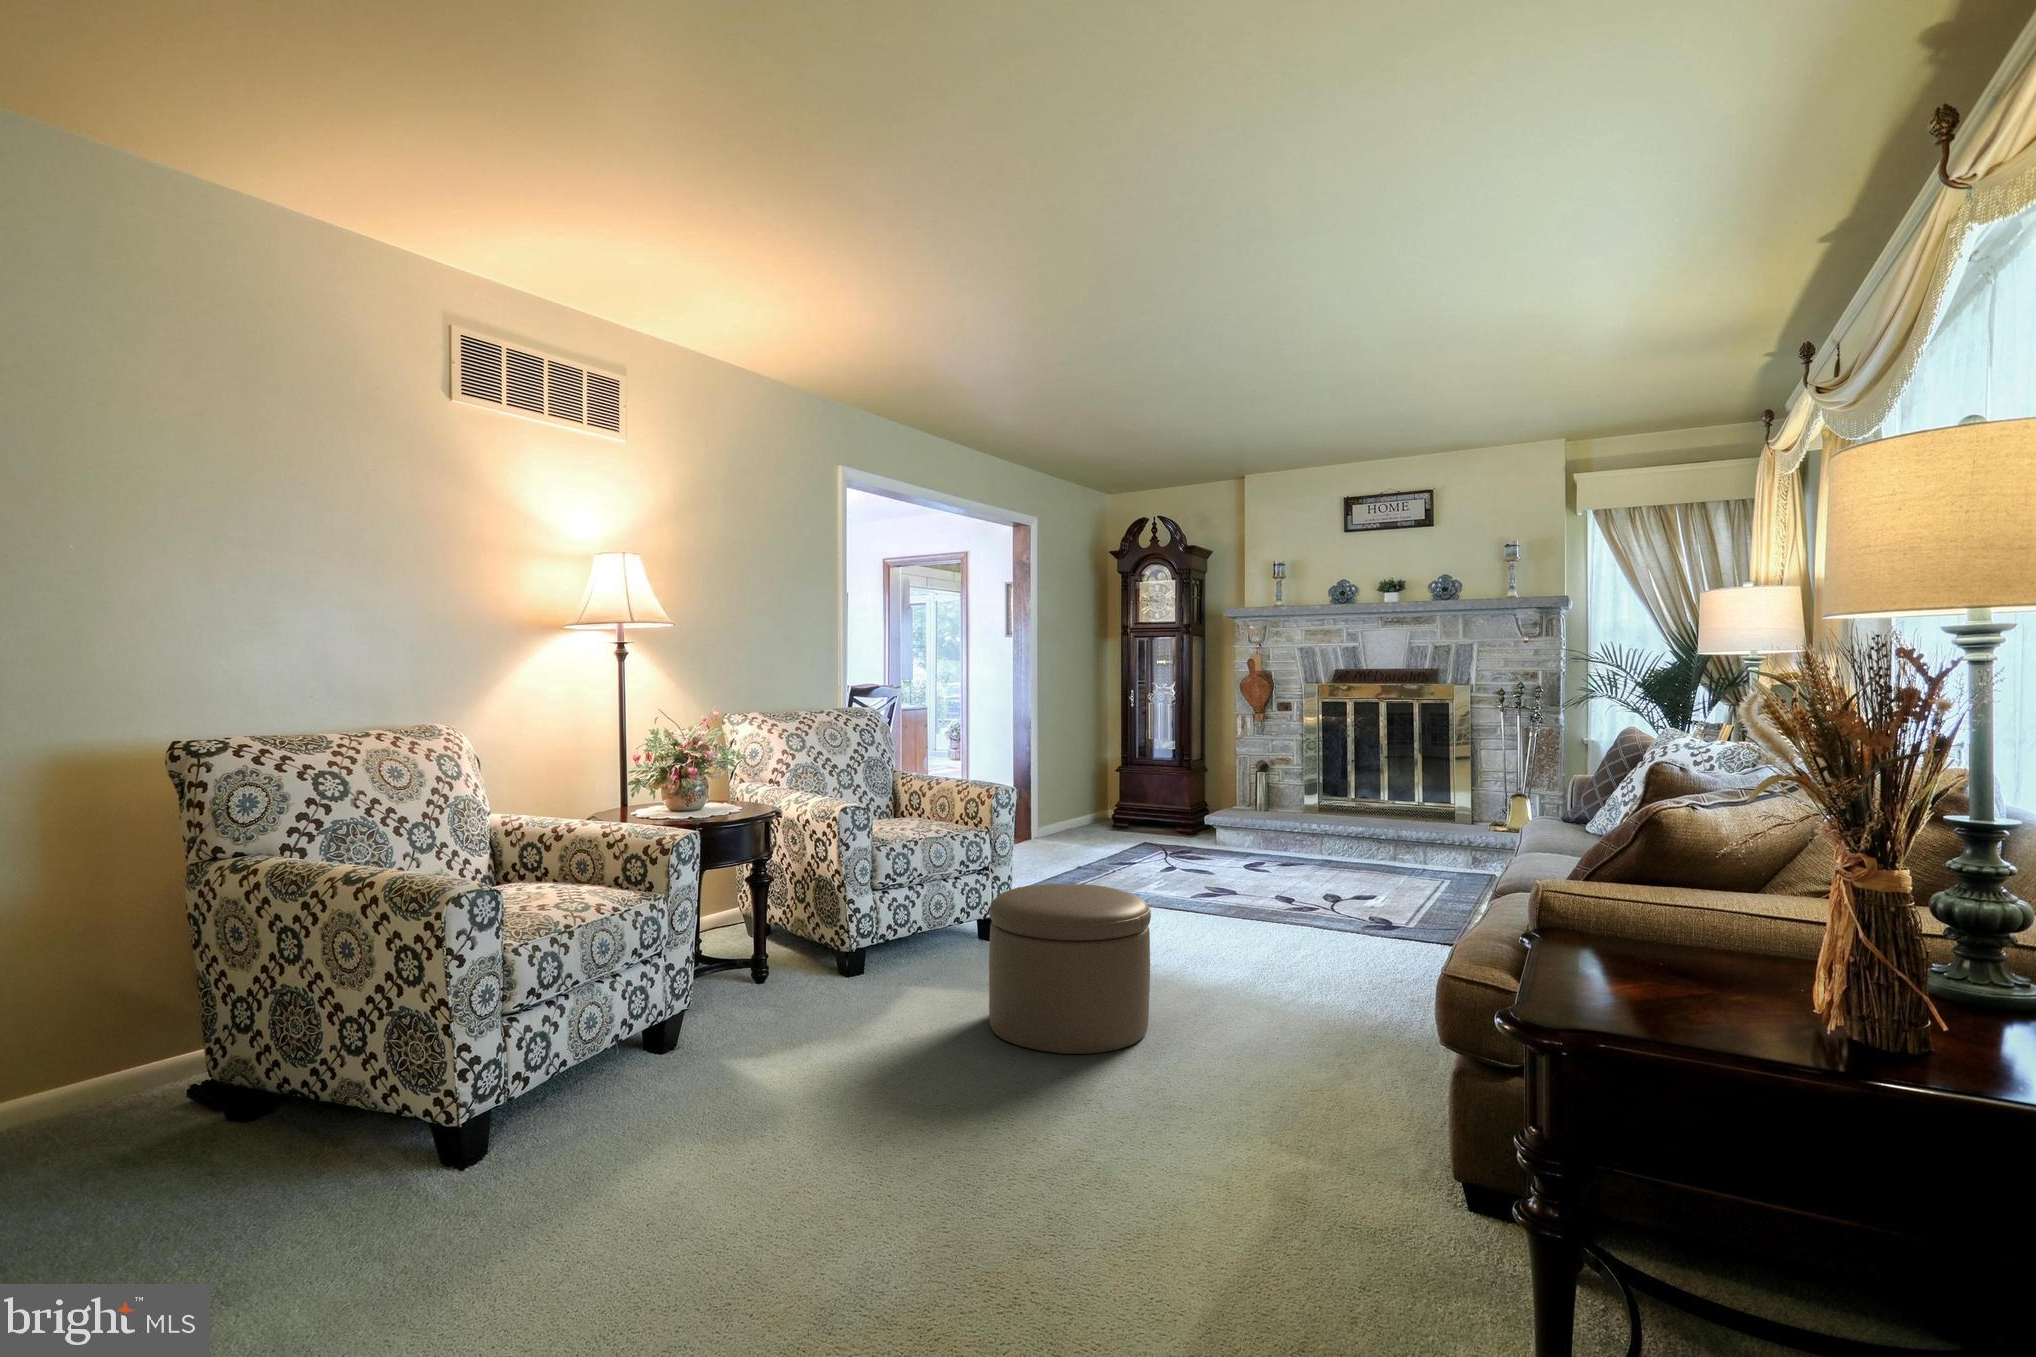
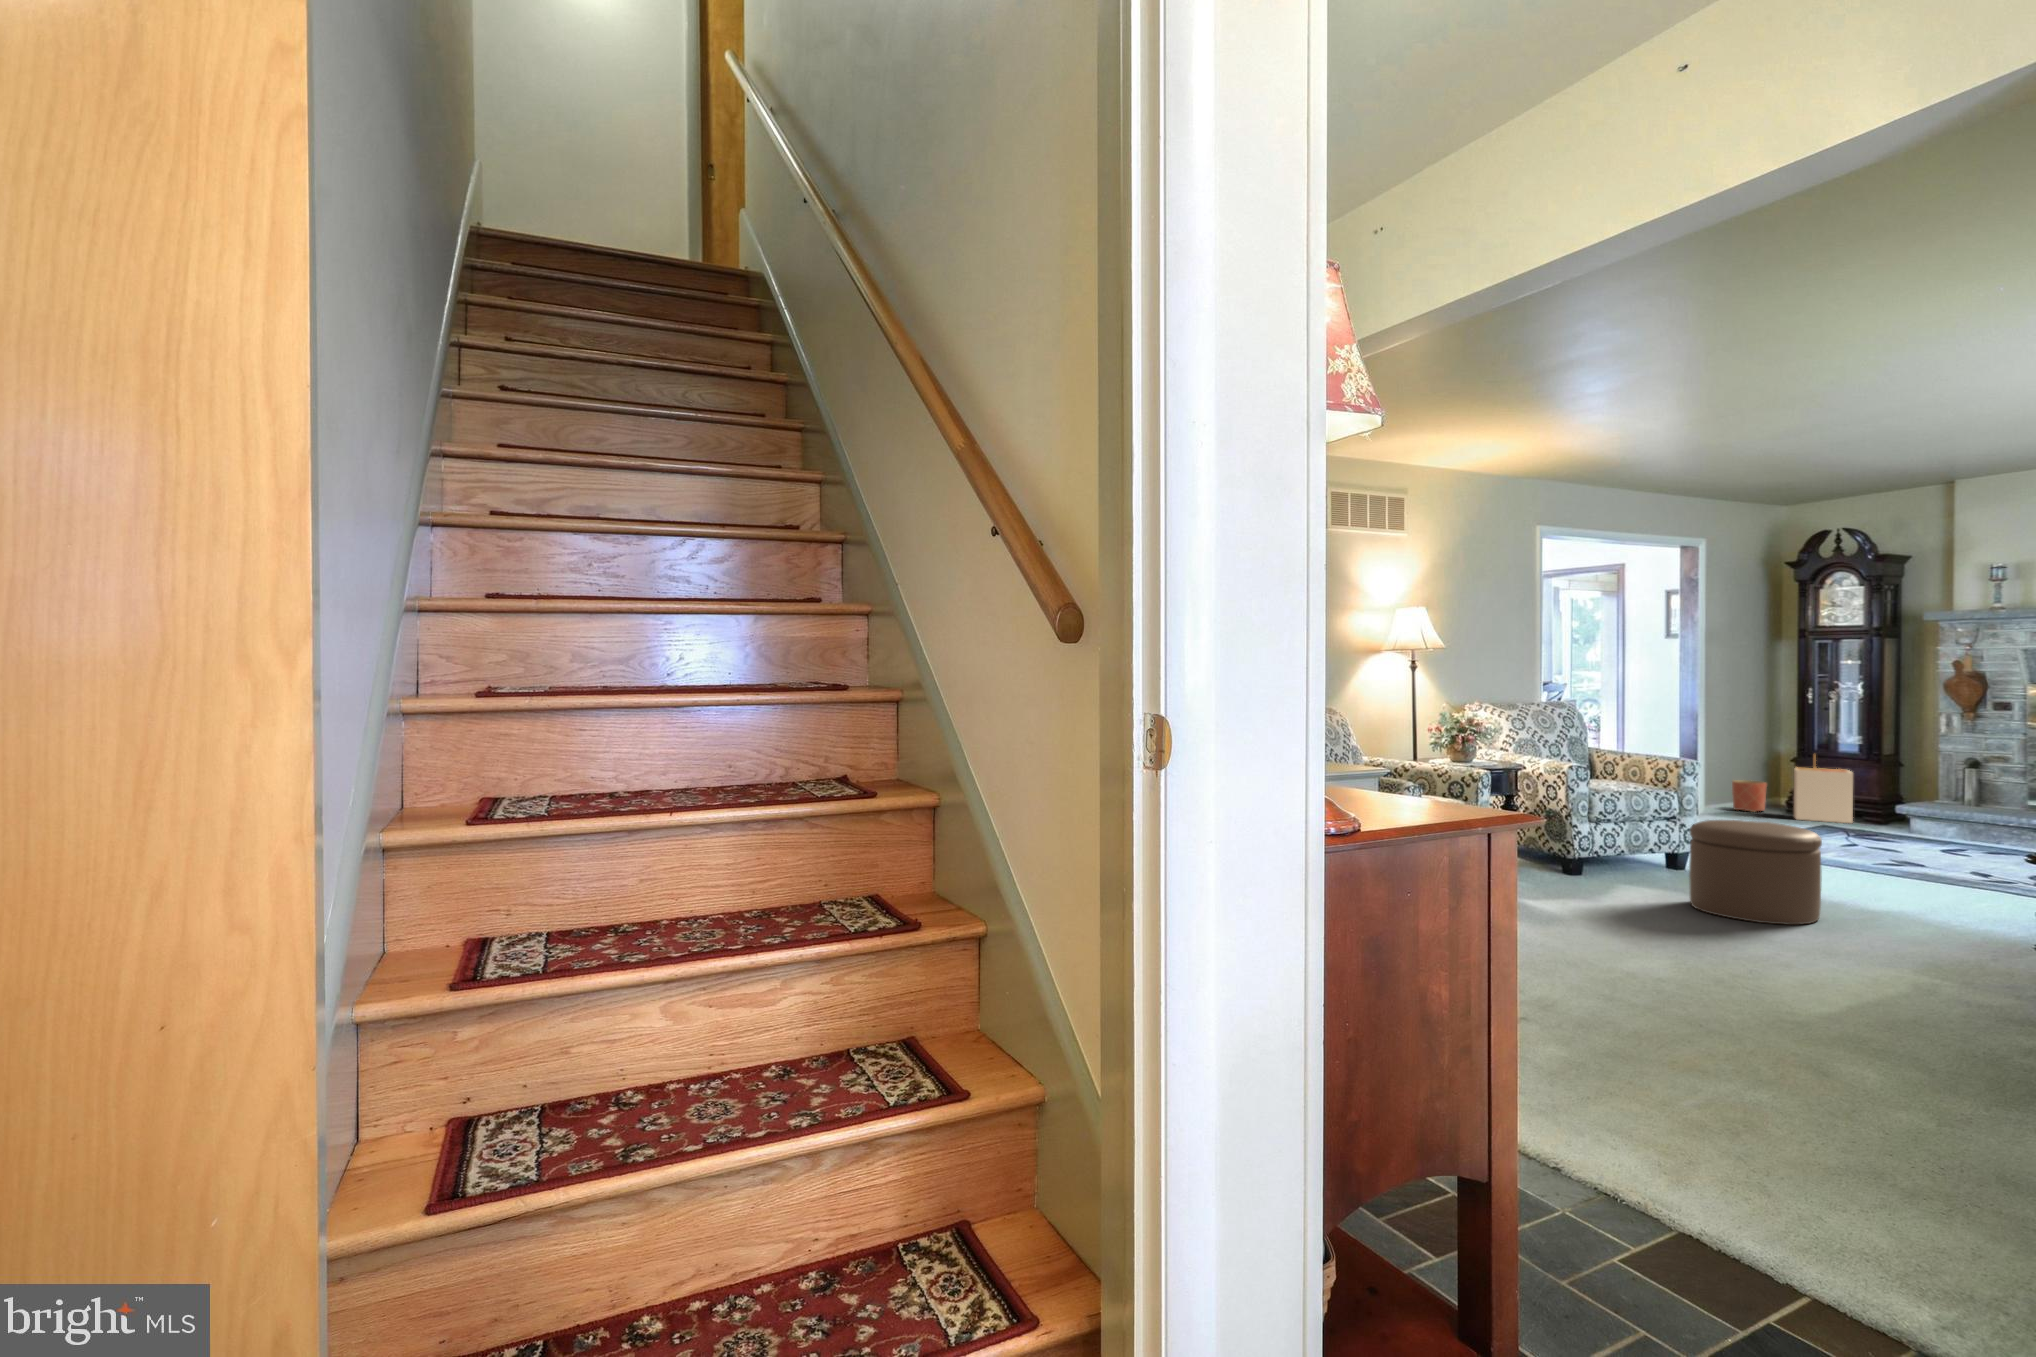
storage bin: none [1116,761,1168,836] -> present [1794,755,1853,823]
planter: none [1061,792,1092,828] -> present [1732,780,1767,812]

